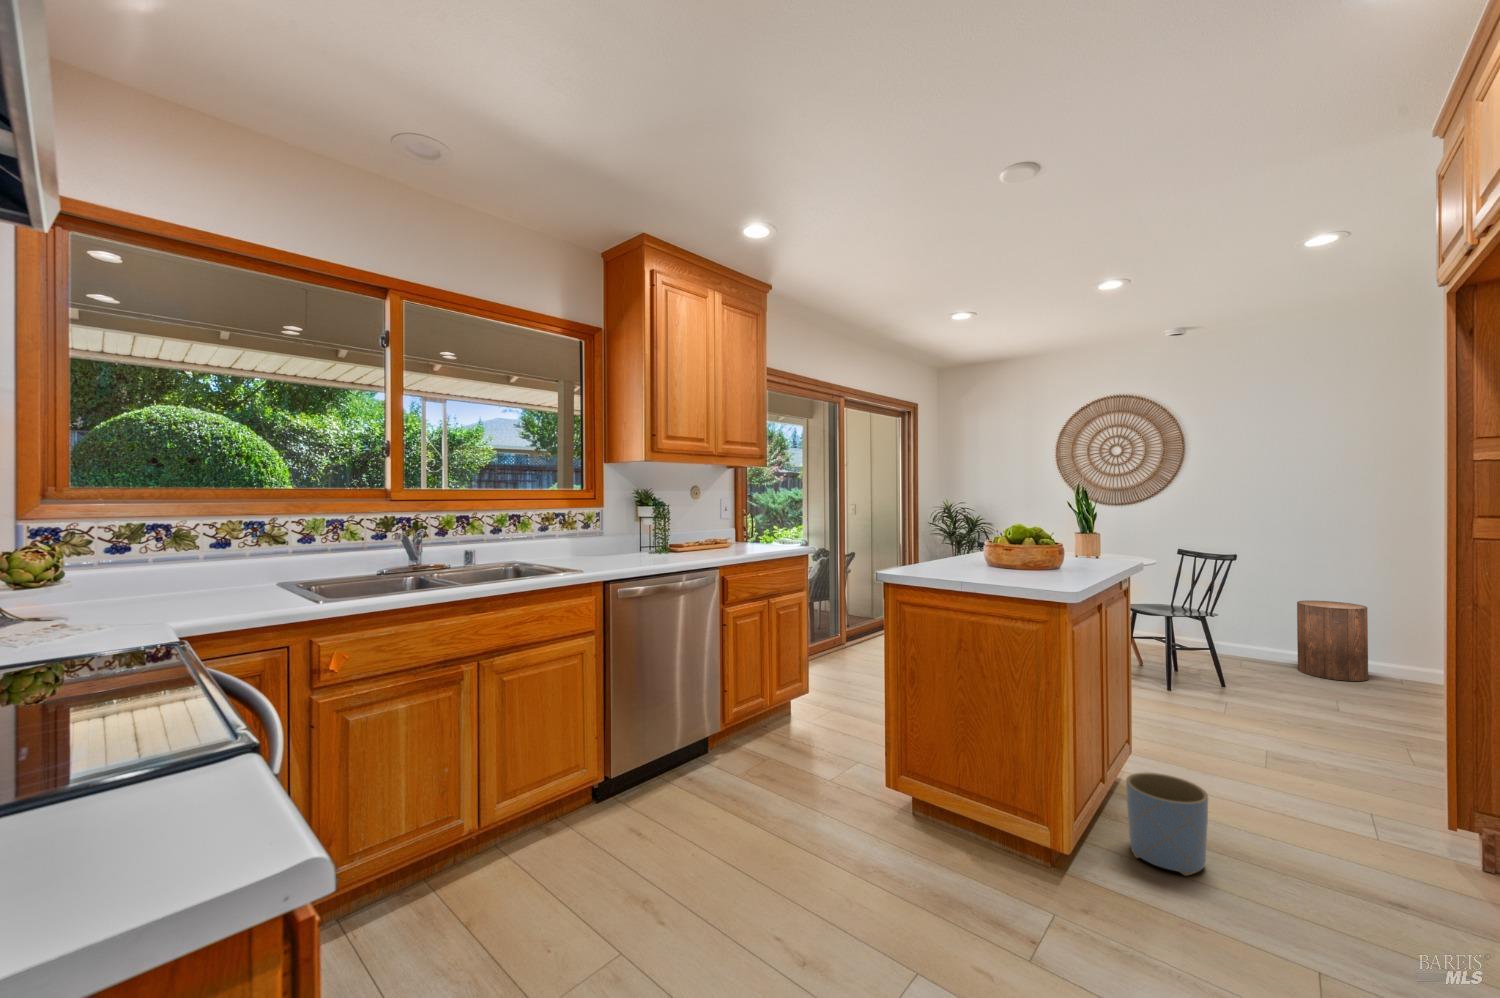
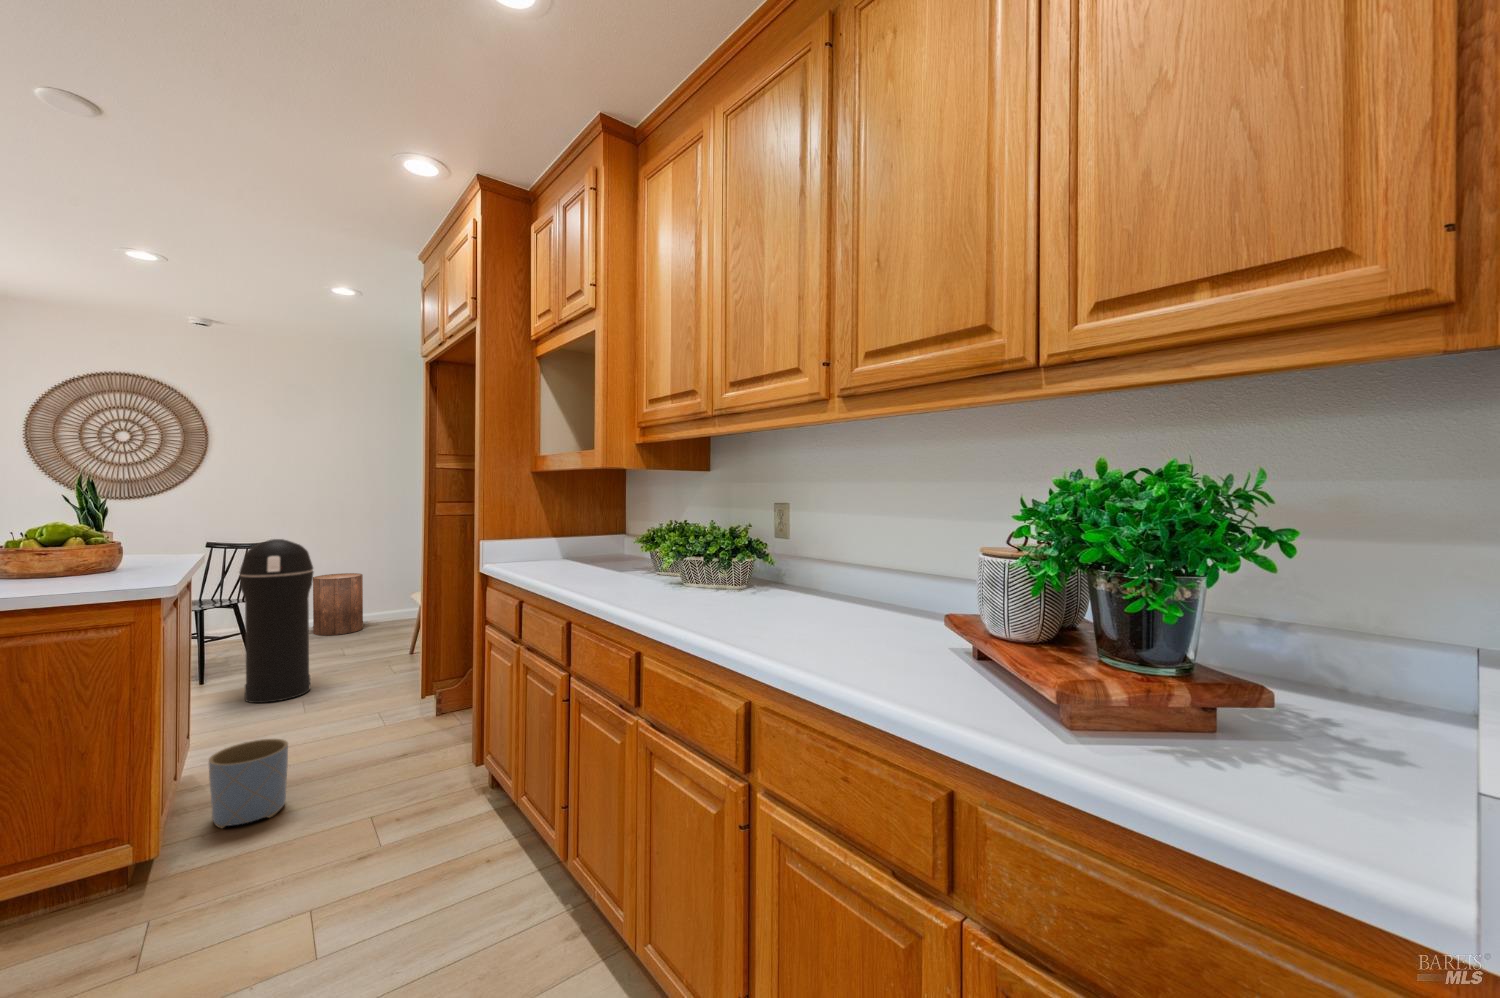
trash can: none [1193,552,1278,741] -> present [239,539,313,703]

